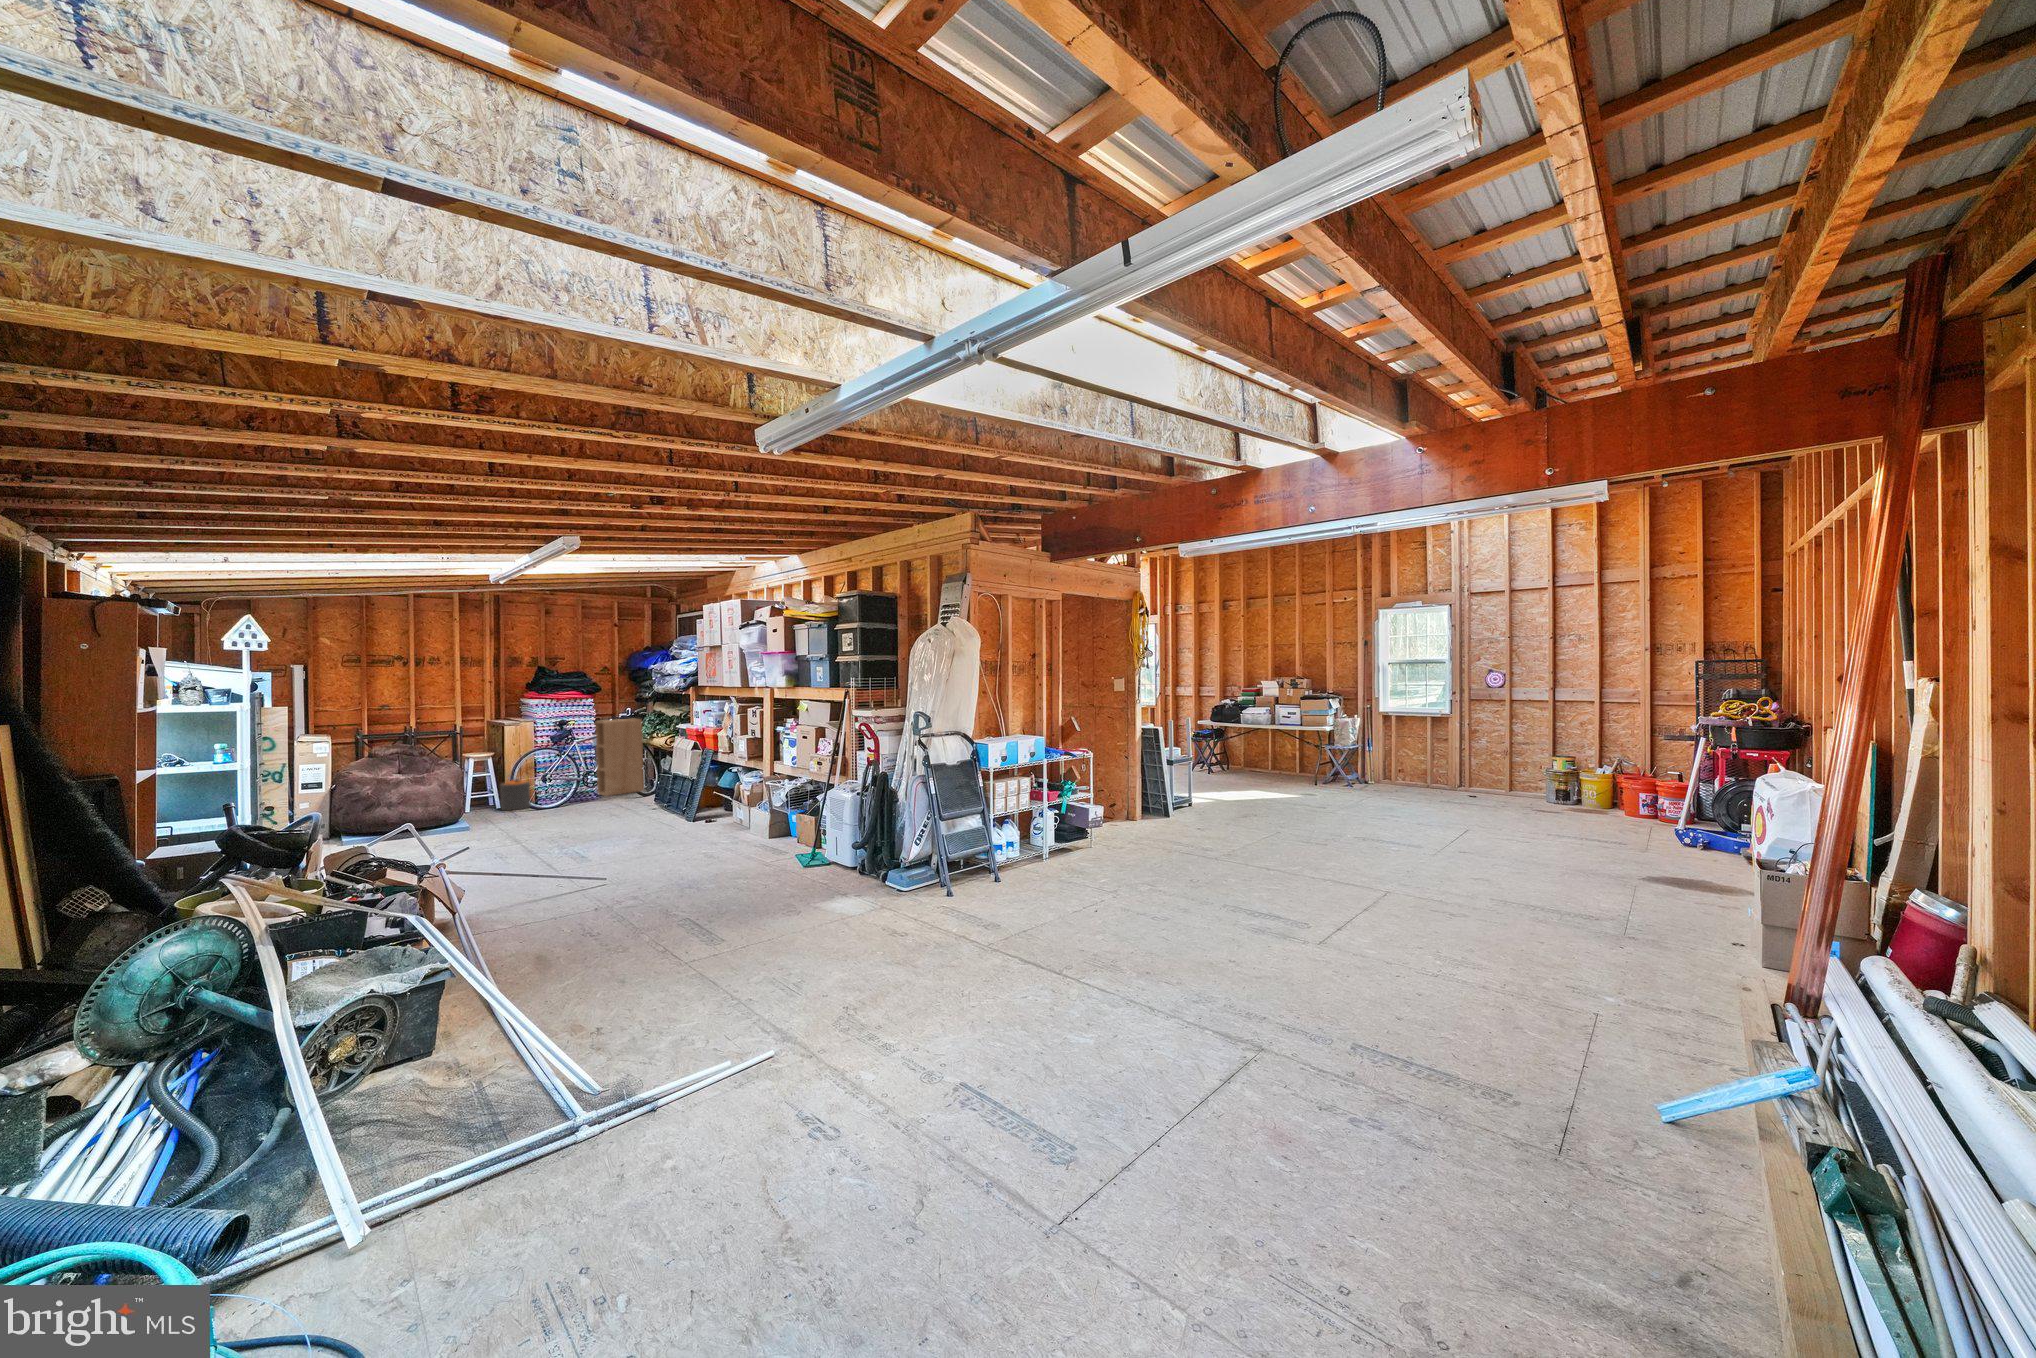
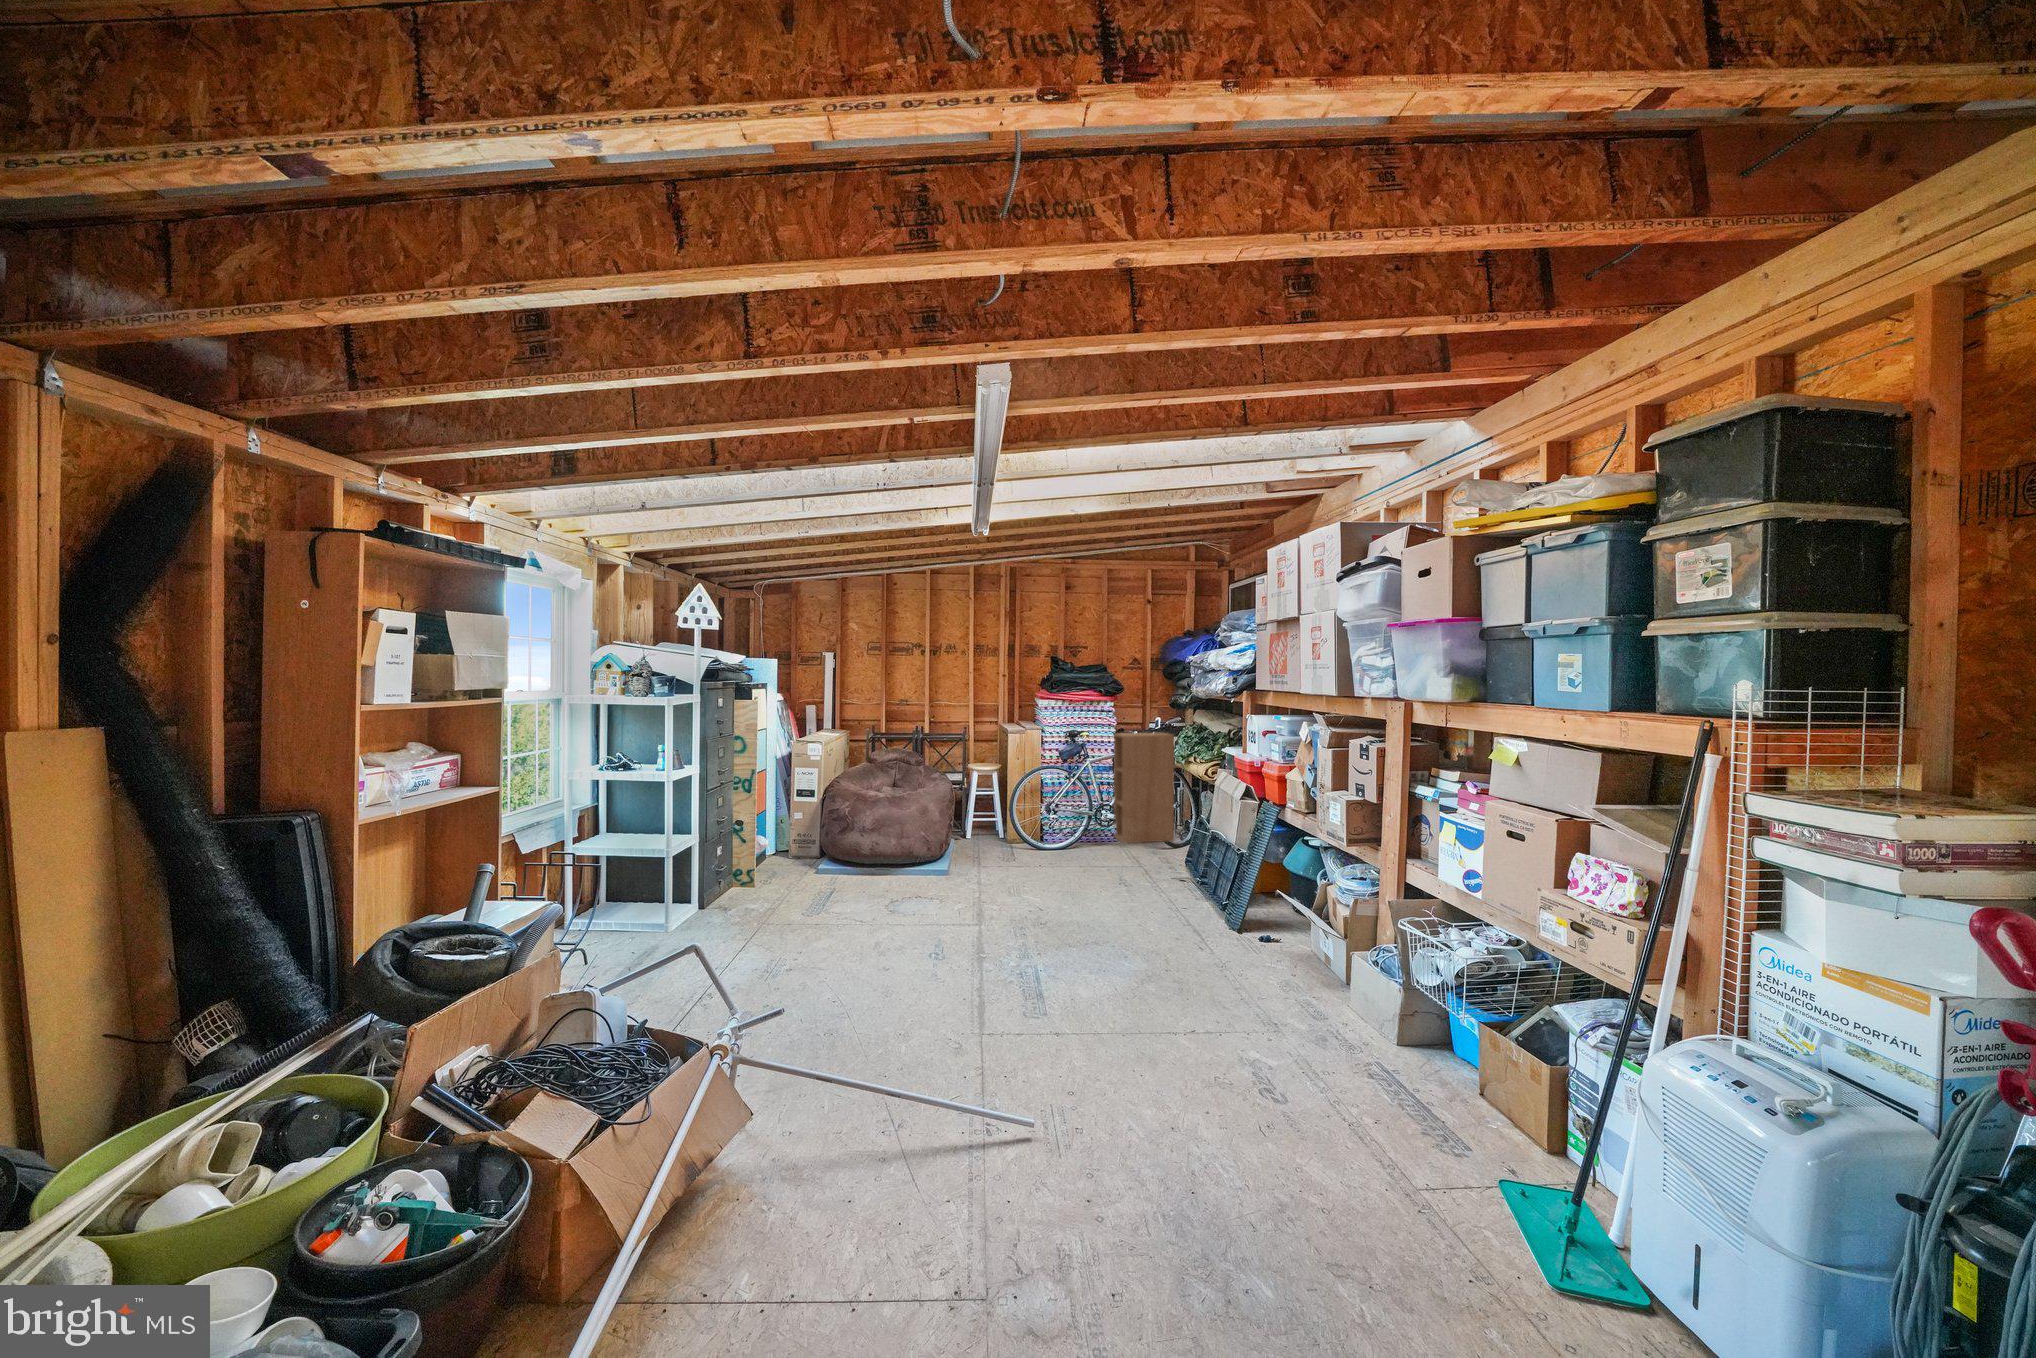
trash can: present [500,778,531,811] -> none [994,796,1028,852]

